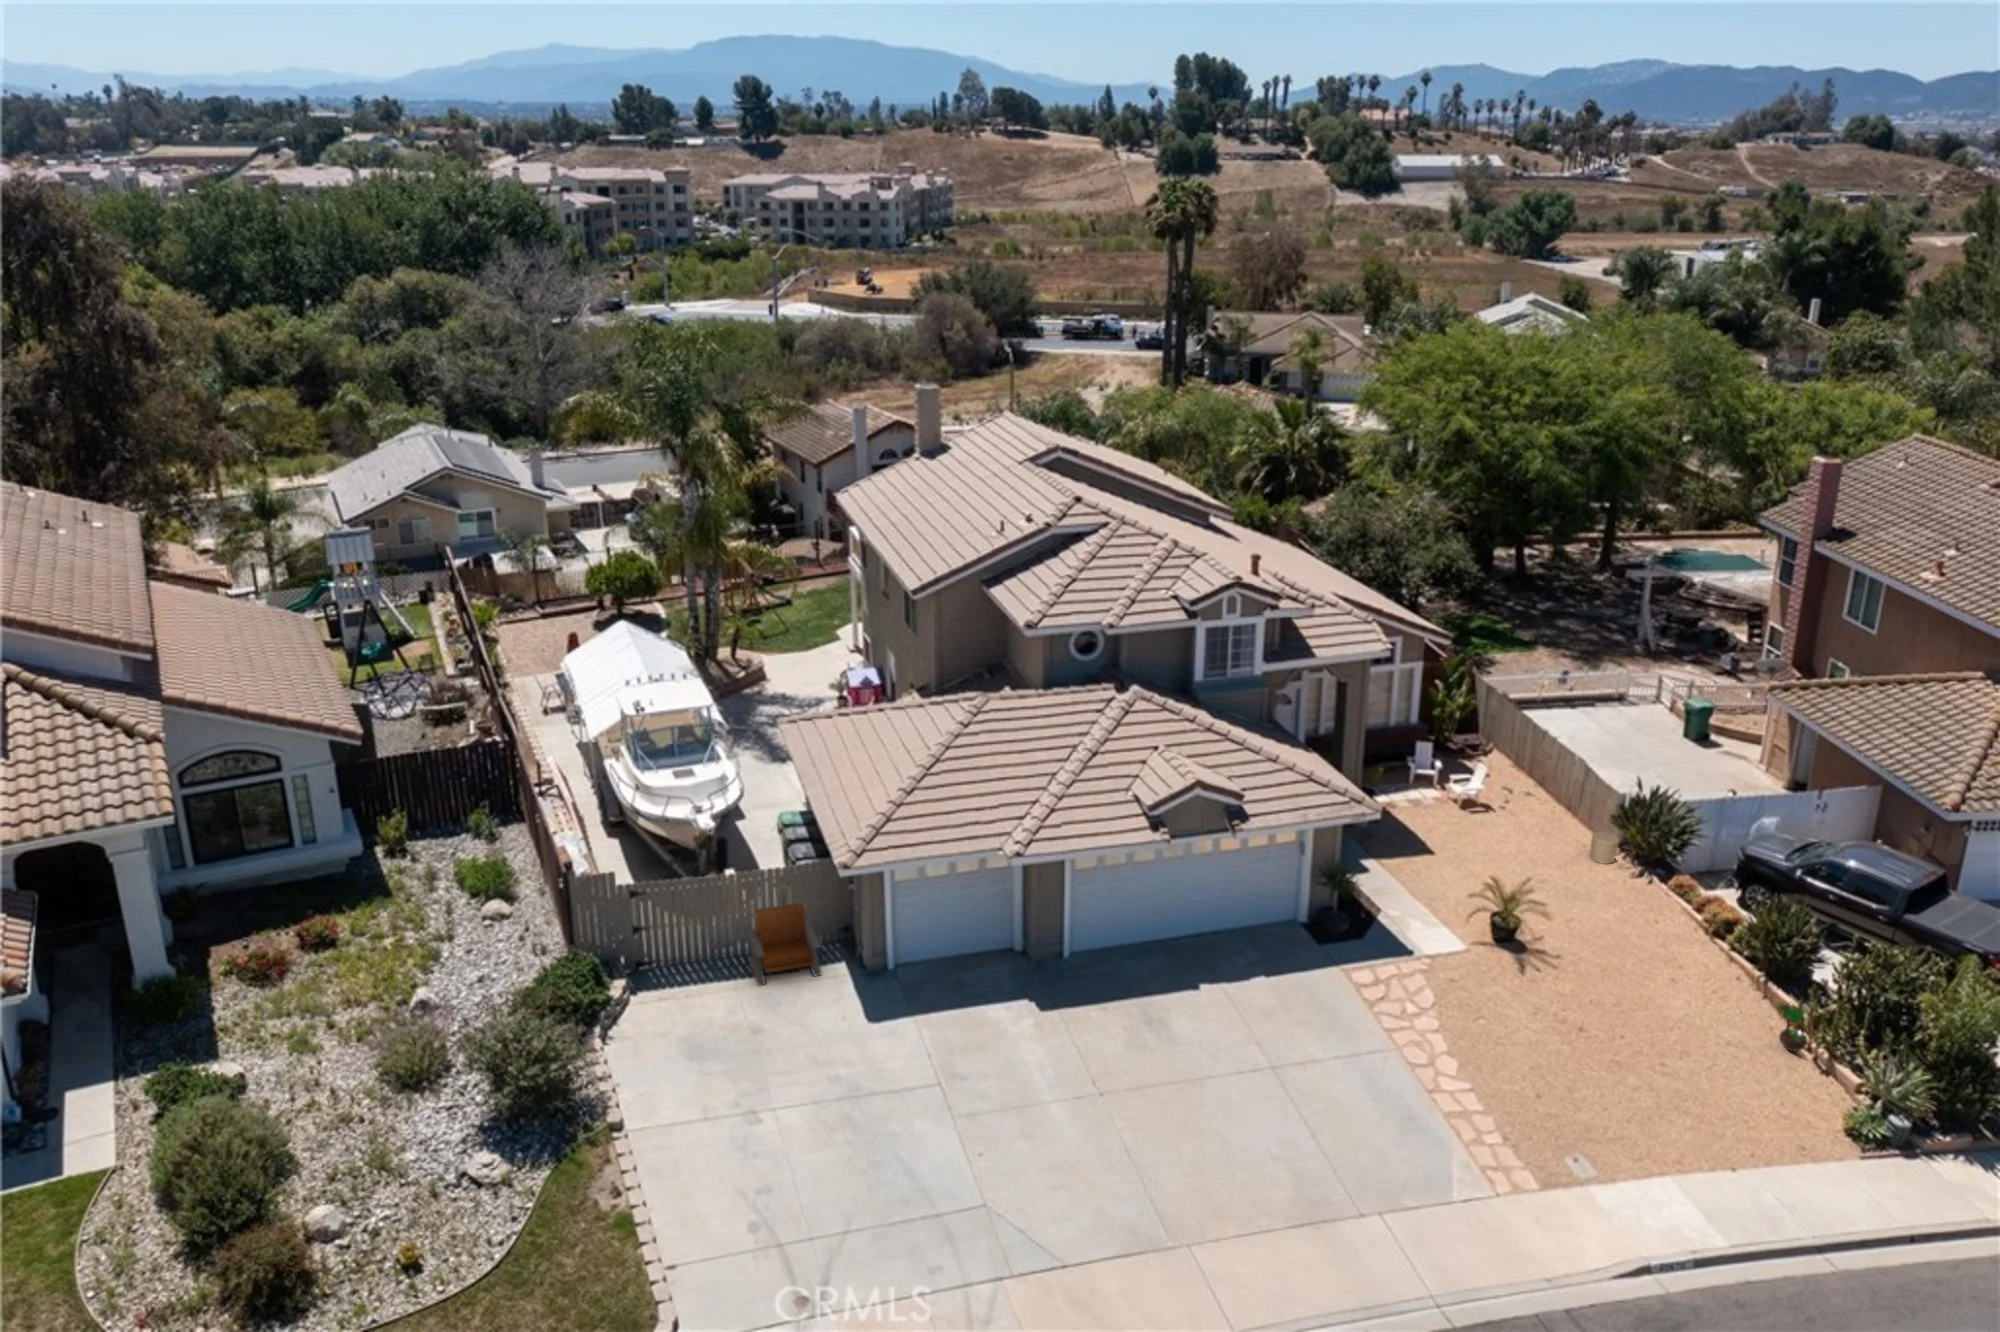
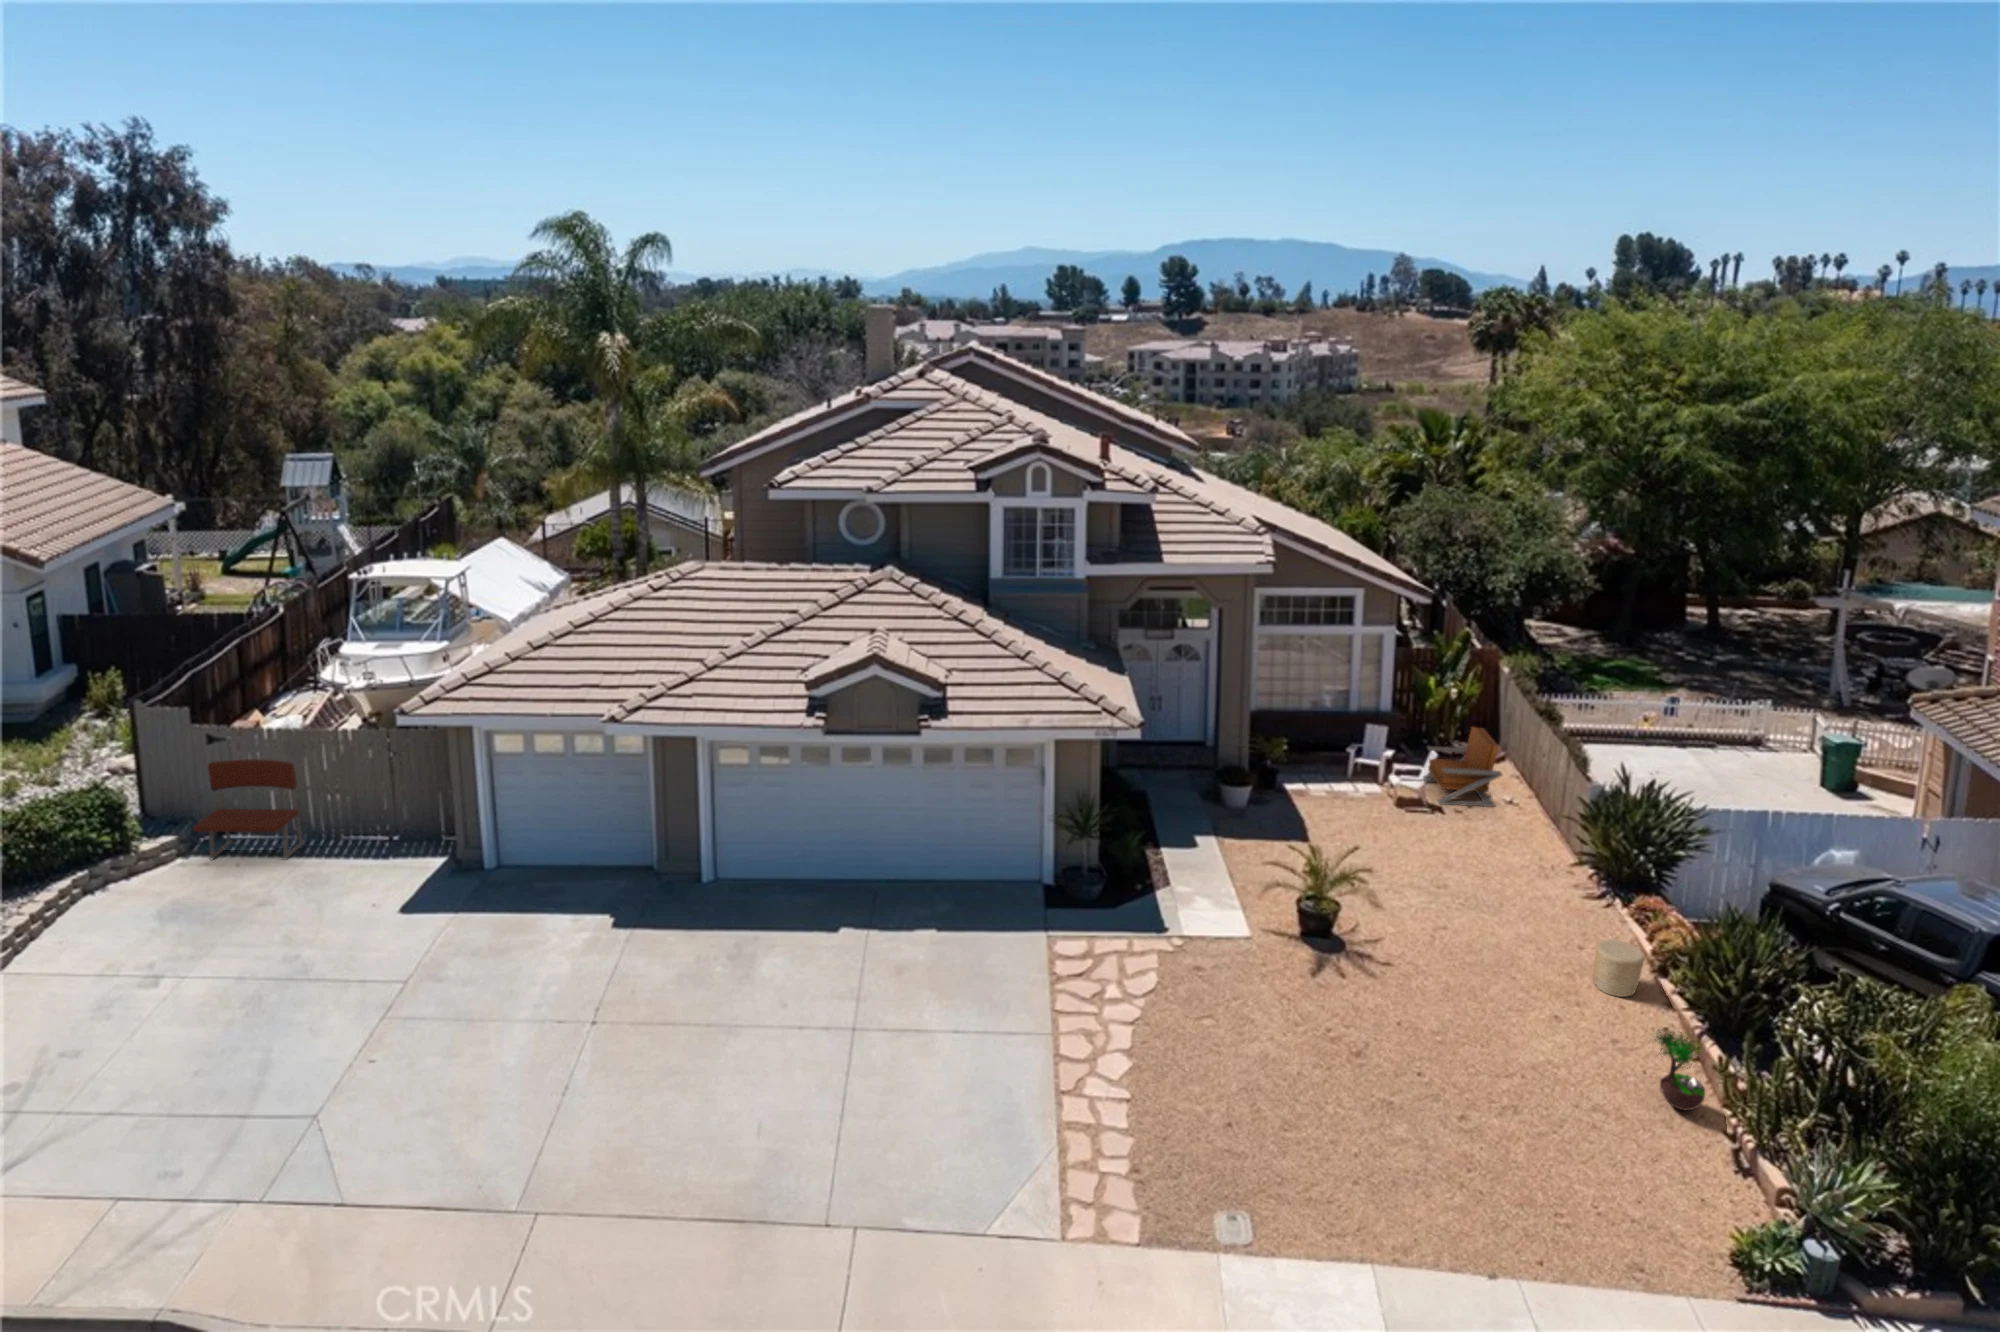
woven basket: present [1590,831,1620,864] -> present [1593,939,1645,997]
bench: none [650,898,722,984] -> present [193,759,304,860]
lounge chair: present [747,903,821,986] -> present [1423,727,1502,807]

